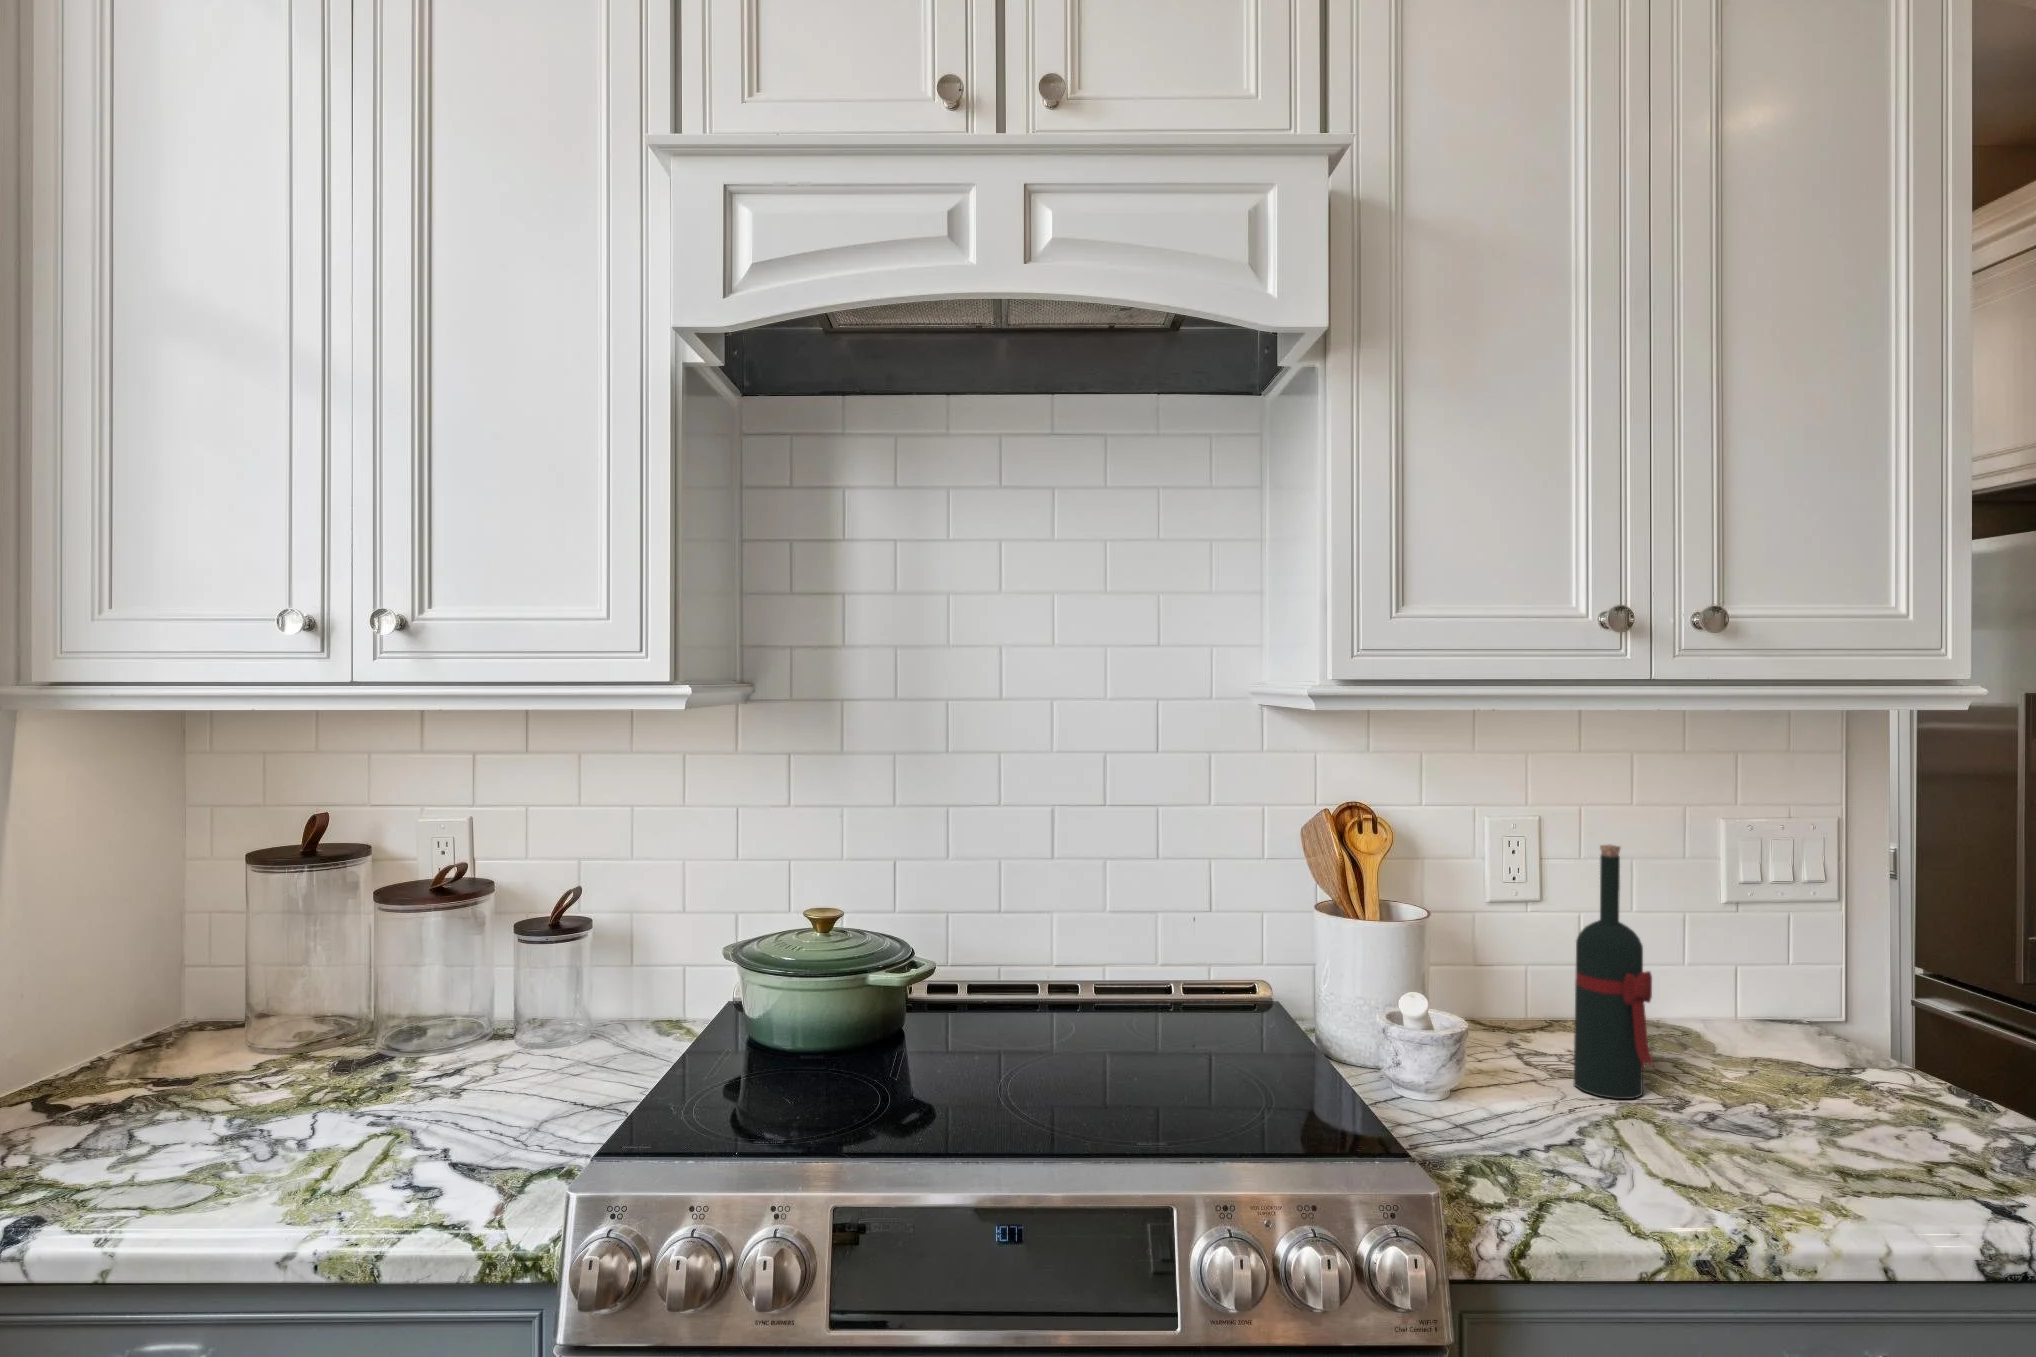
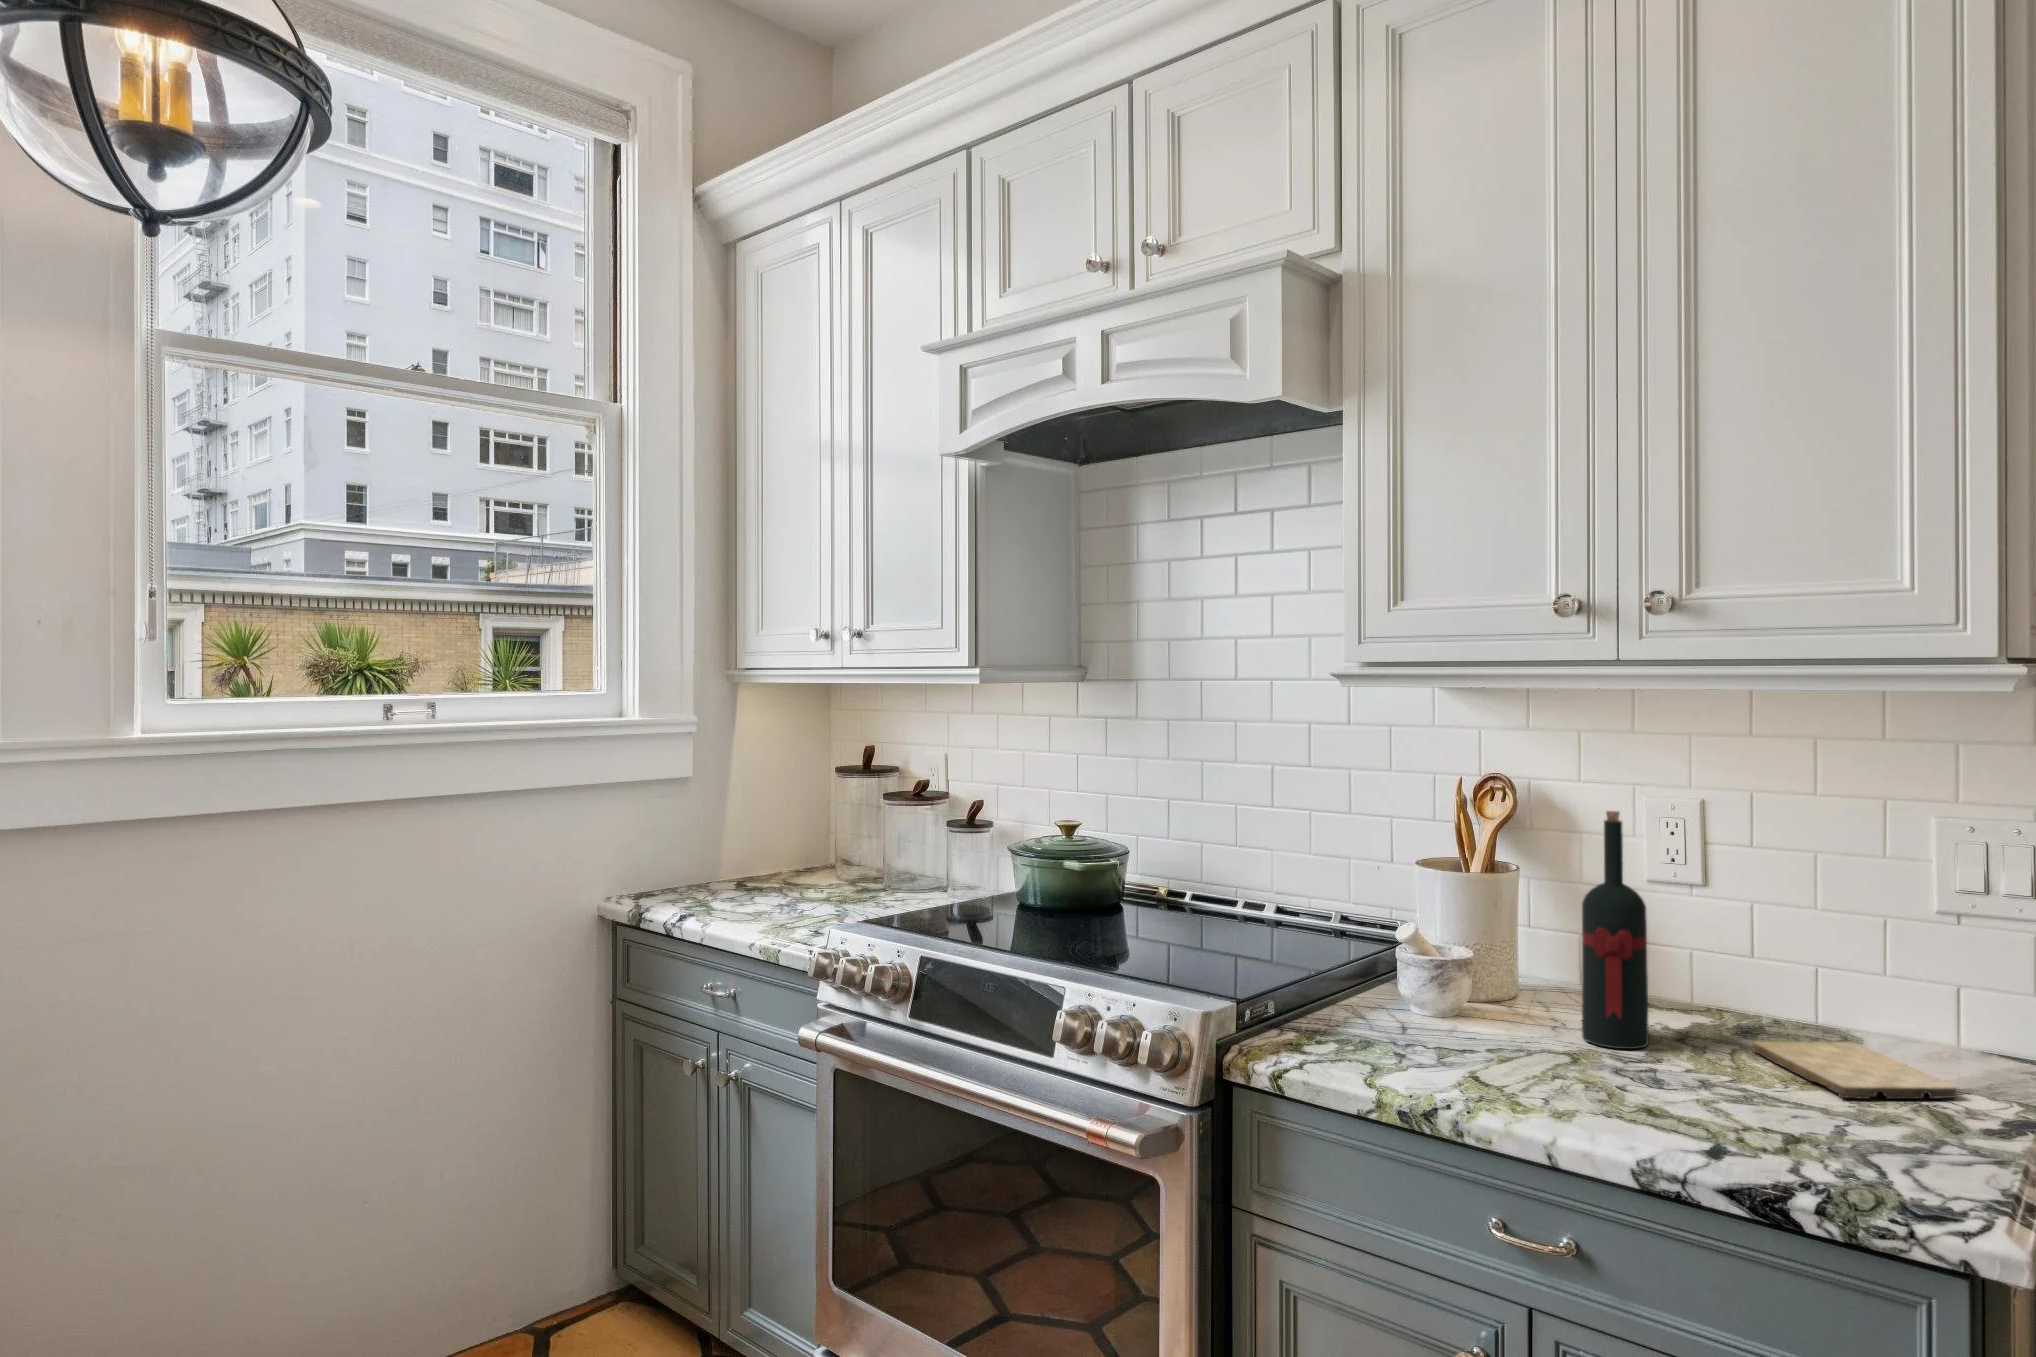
cutting board: none [1688,1038,1879,1106] -> present [1753,1041,1957,1099]

